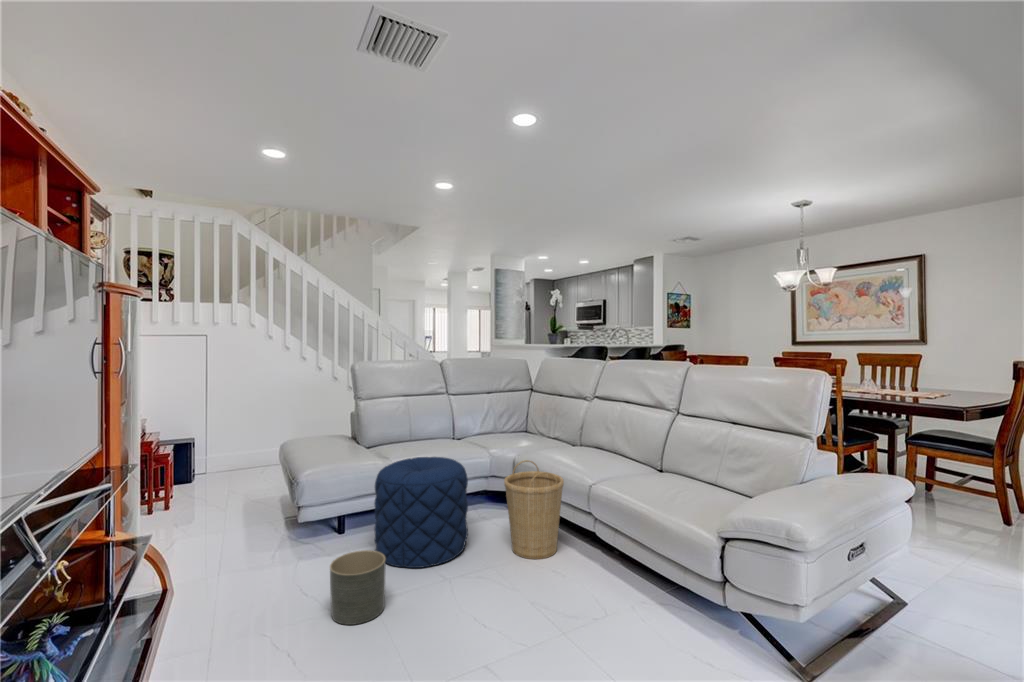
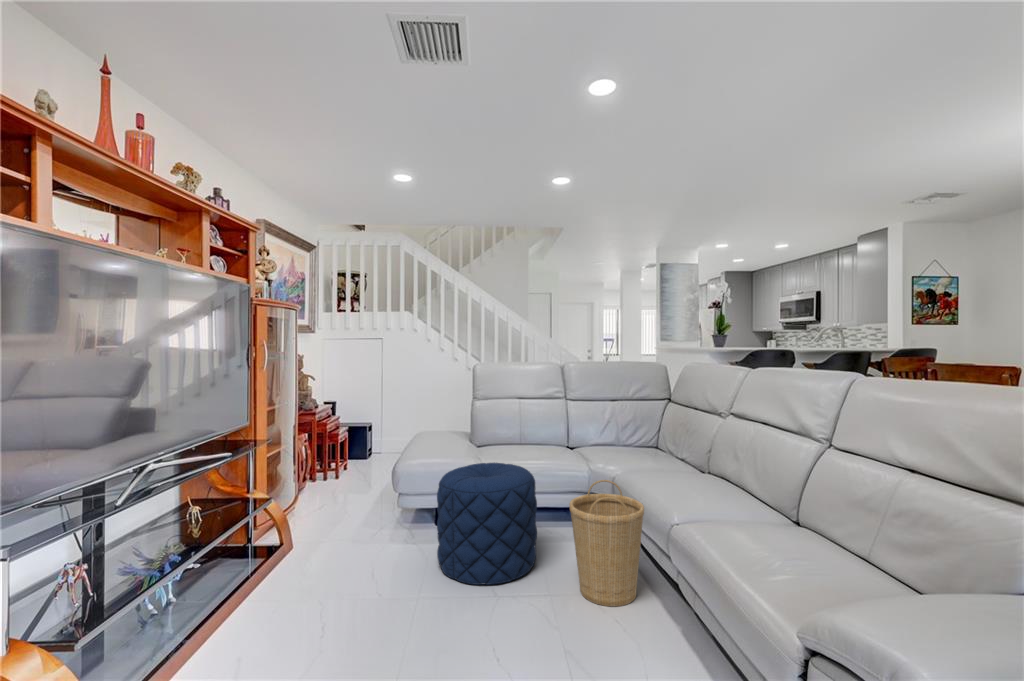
planter: present [330,550,386,625] -> none [352,552,409,630]

